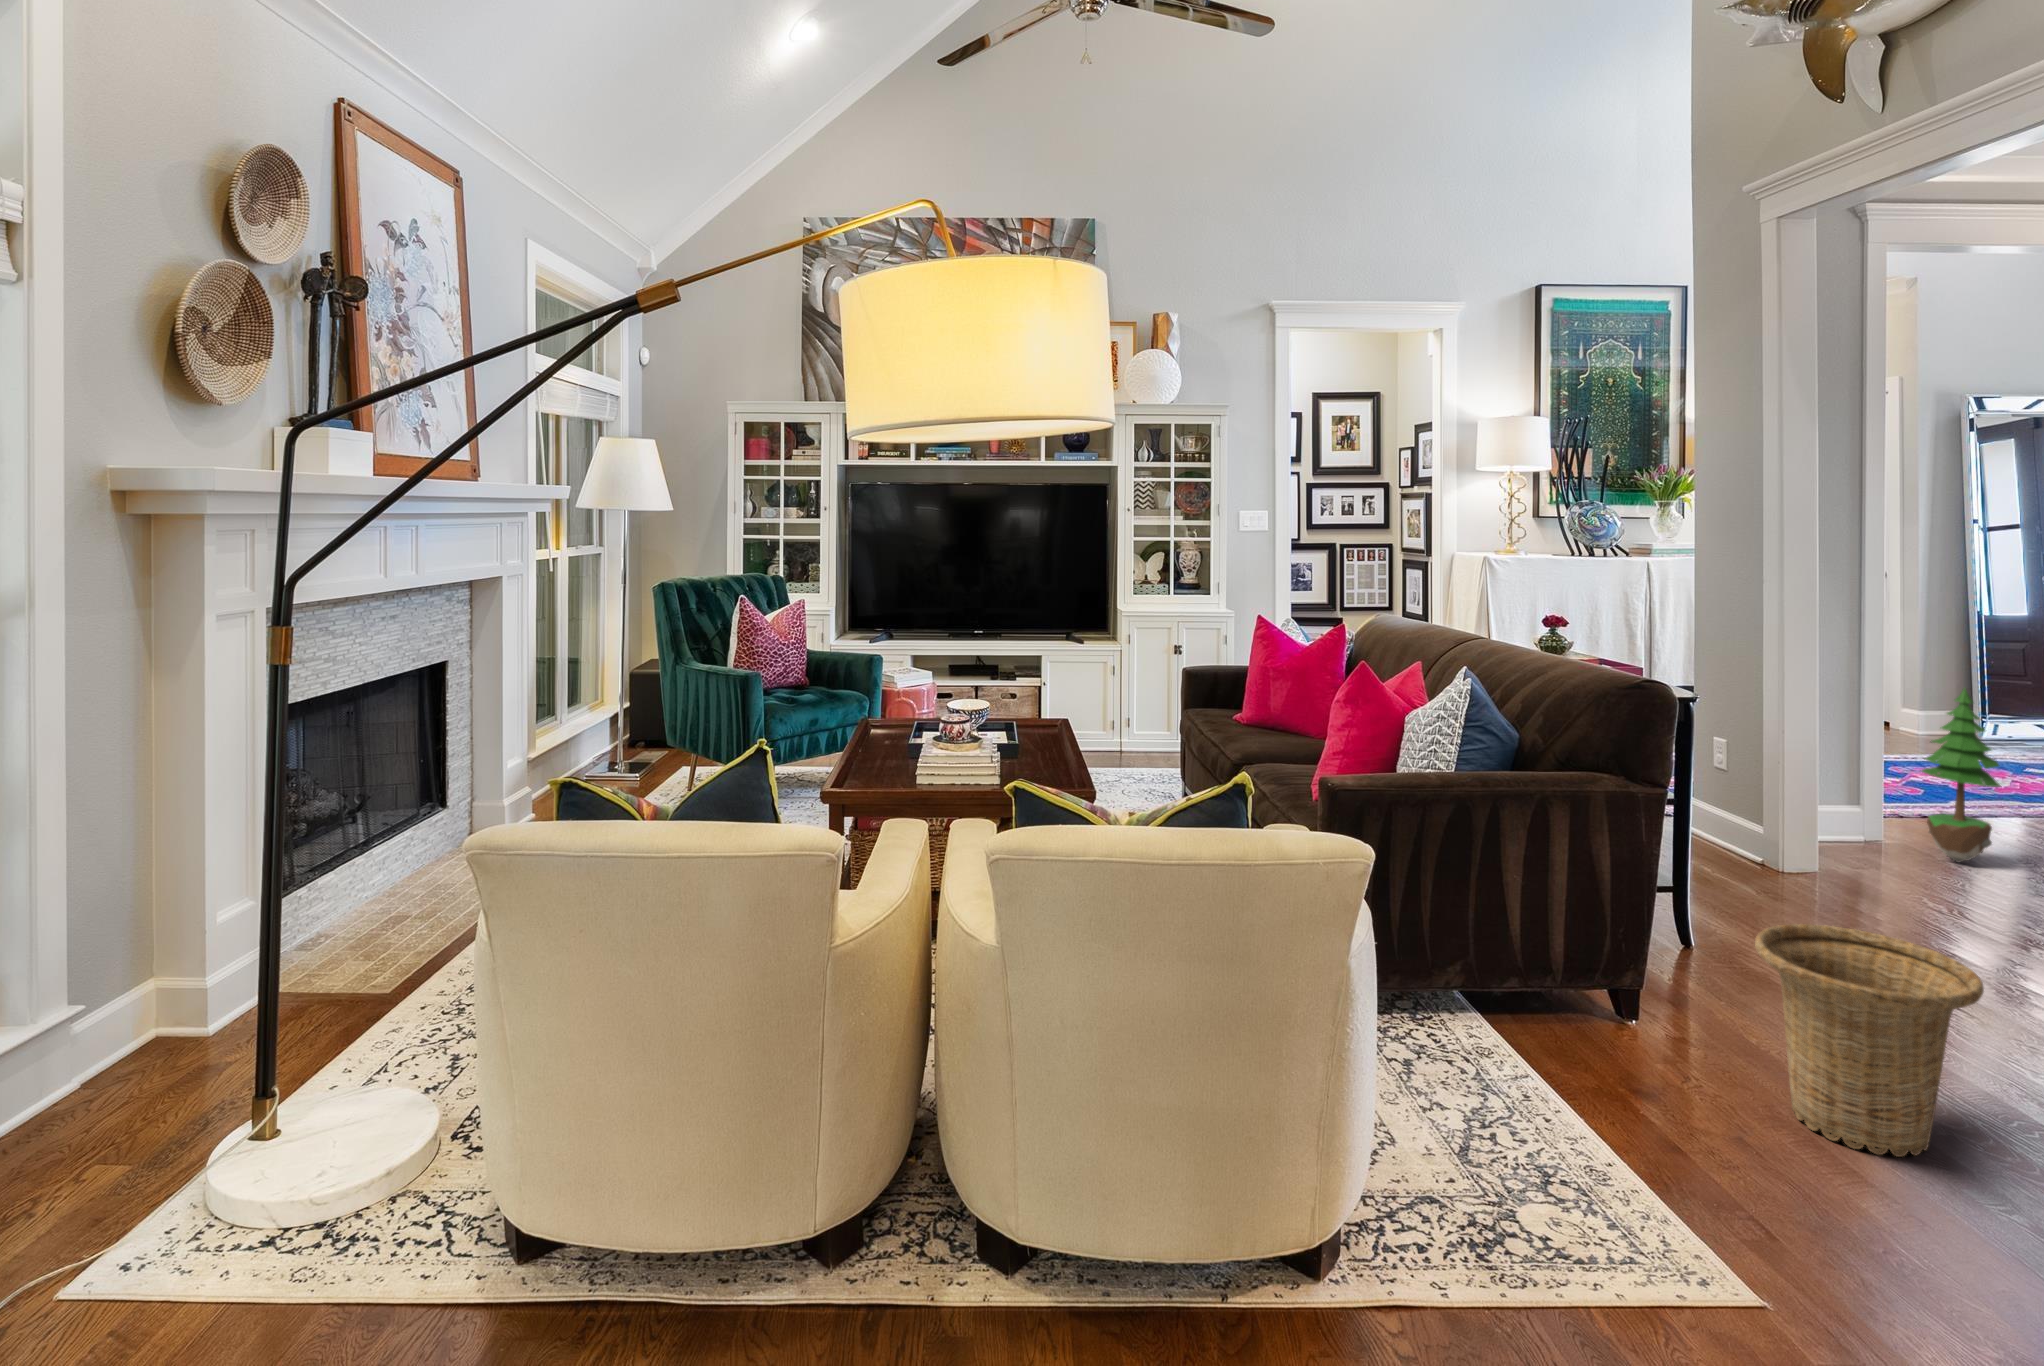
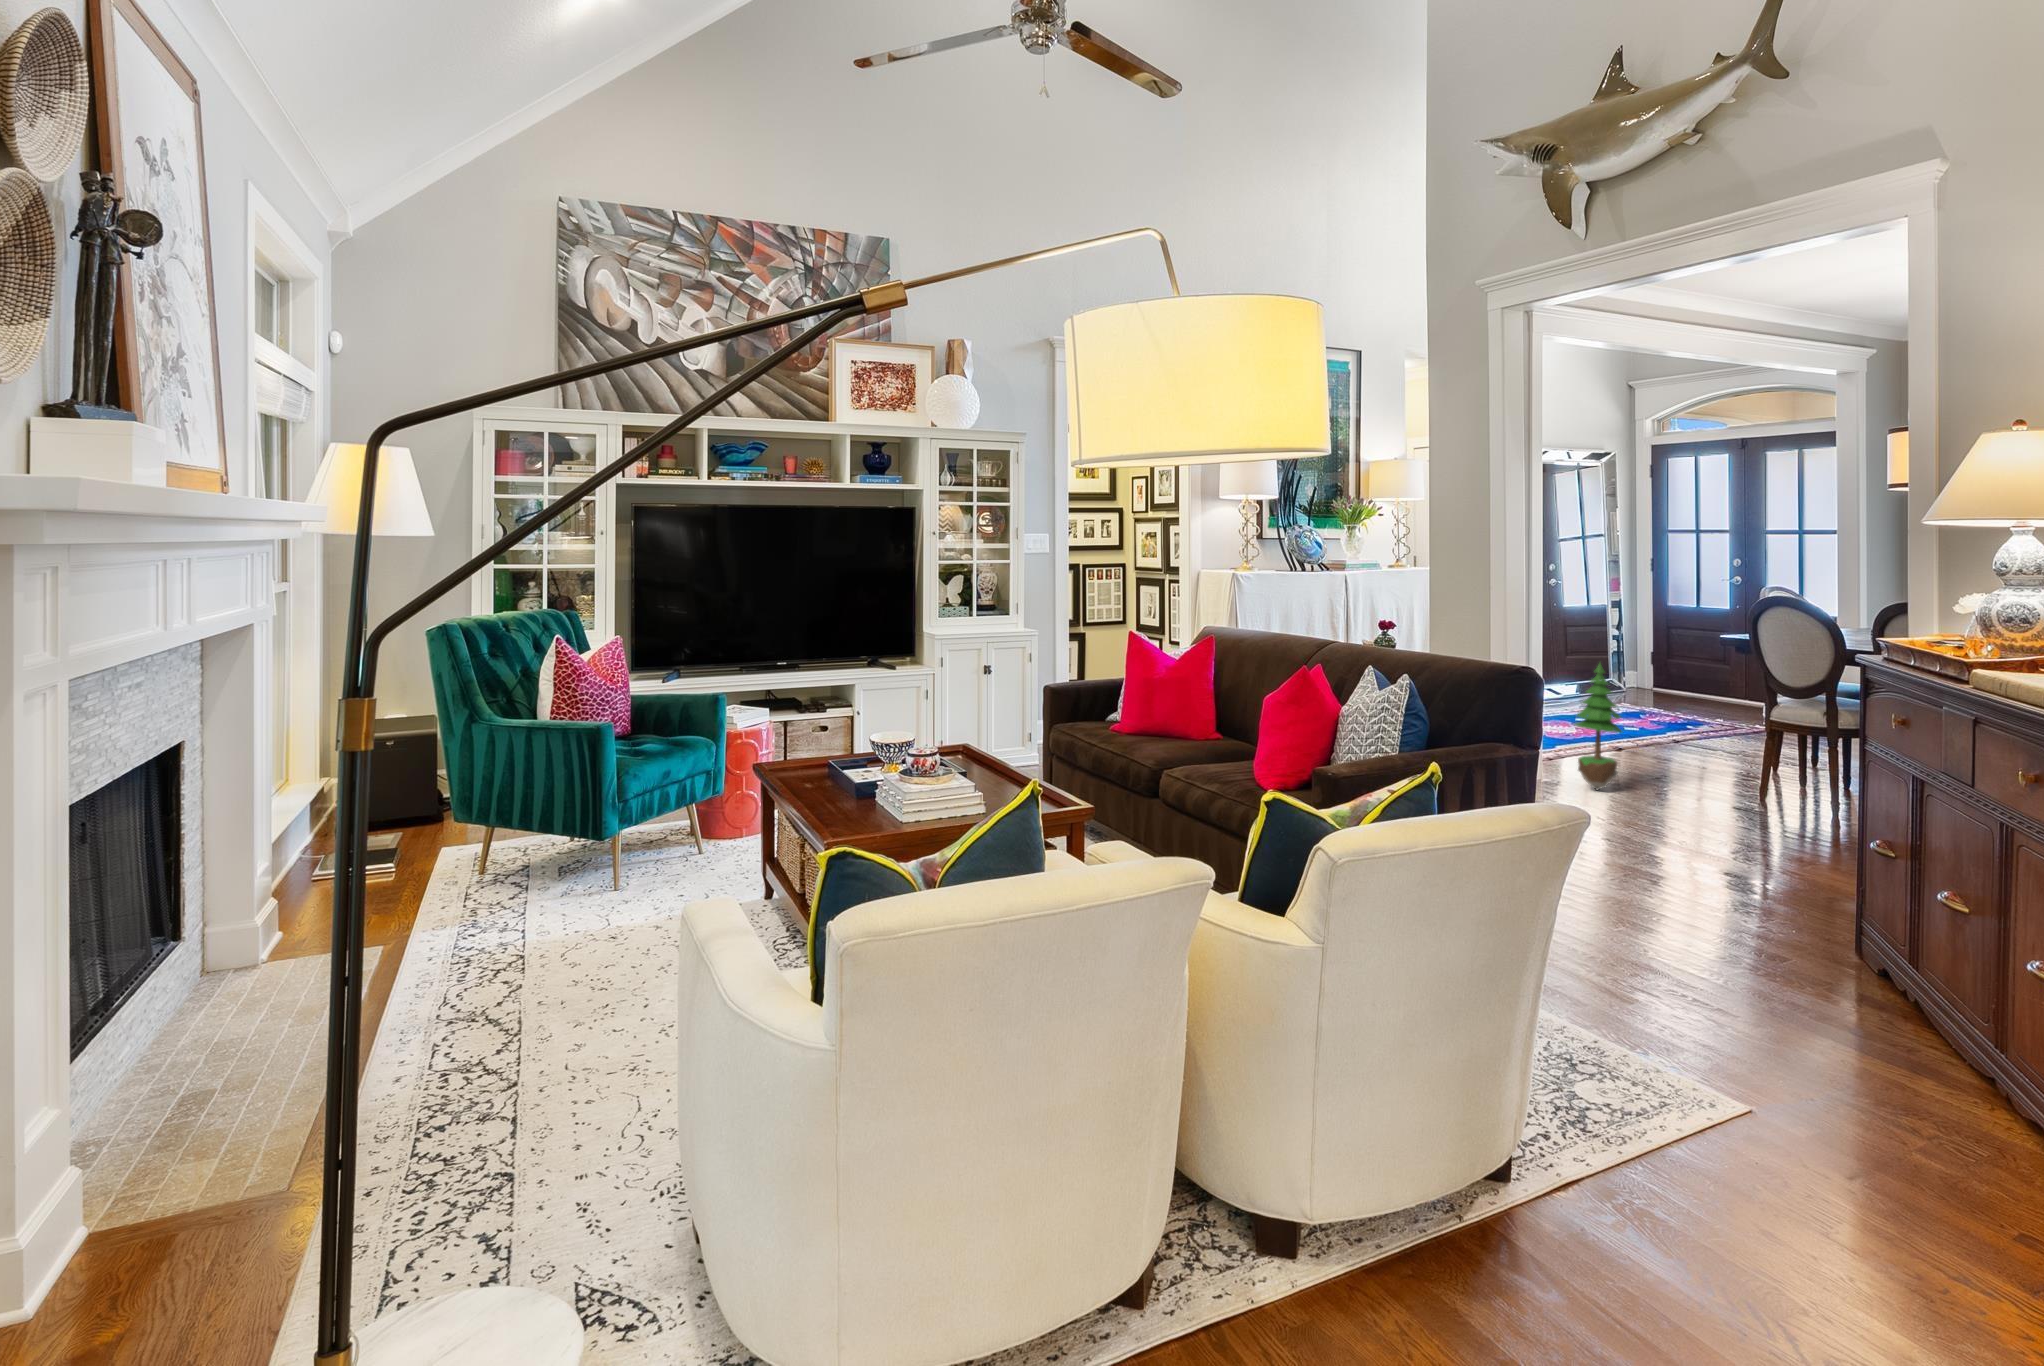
basket: present [1755,924,1984,1157] -> none [1632,839,1782,998]

